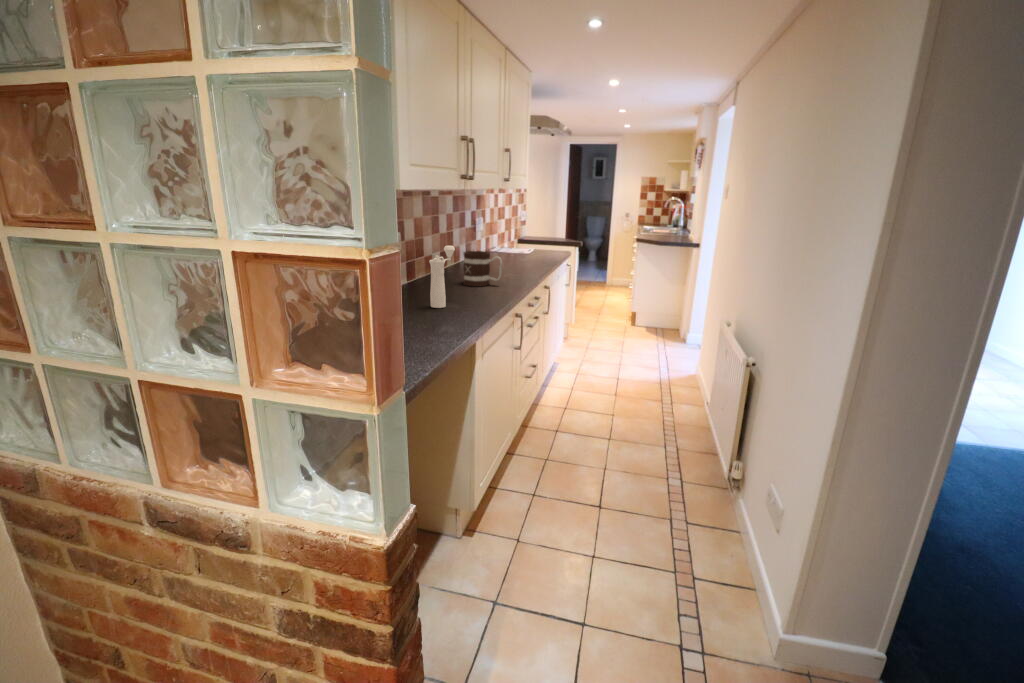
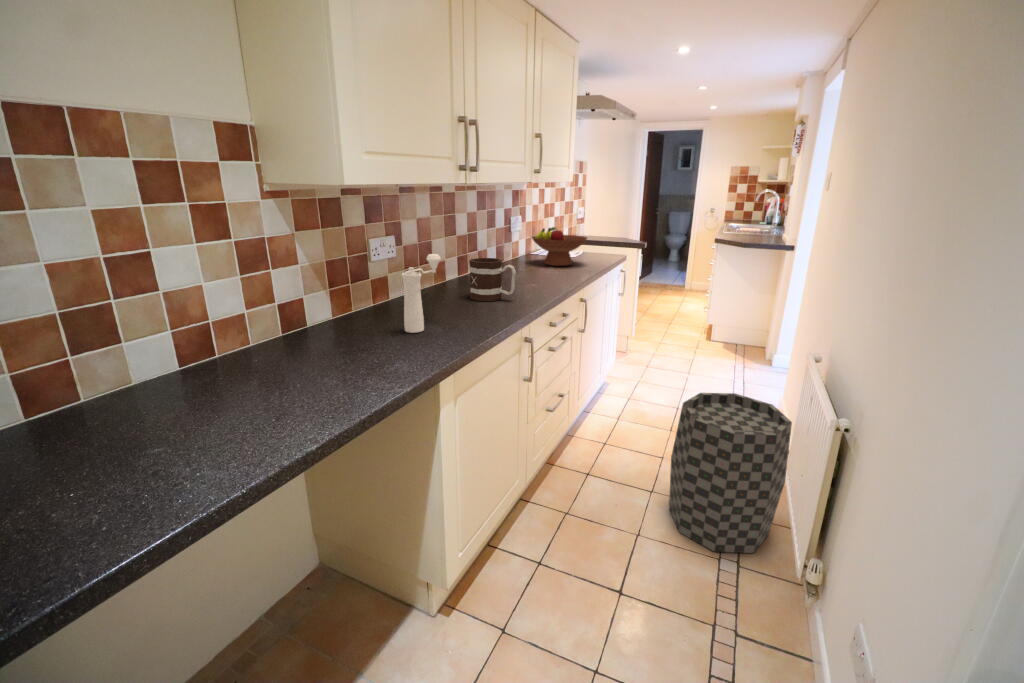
fruit bowl: none [494,227,543,260] -> present [531,227,587,266]
trash can: none [625,355,715,475] -> present [669,393,792,553]

